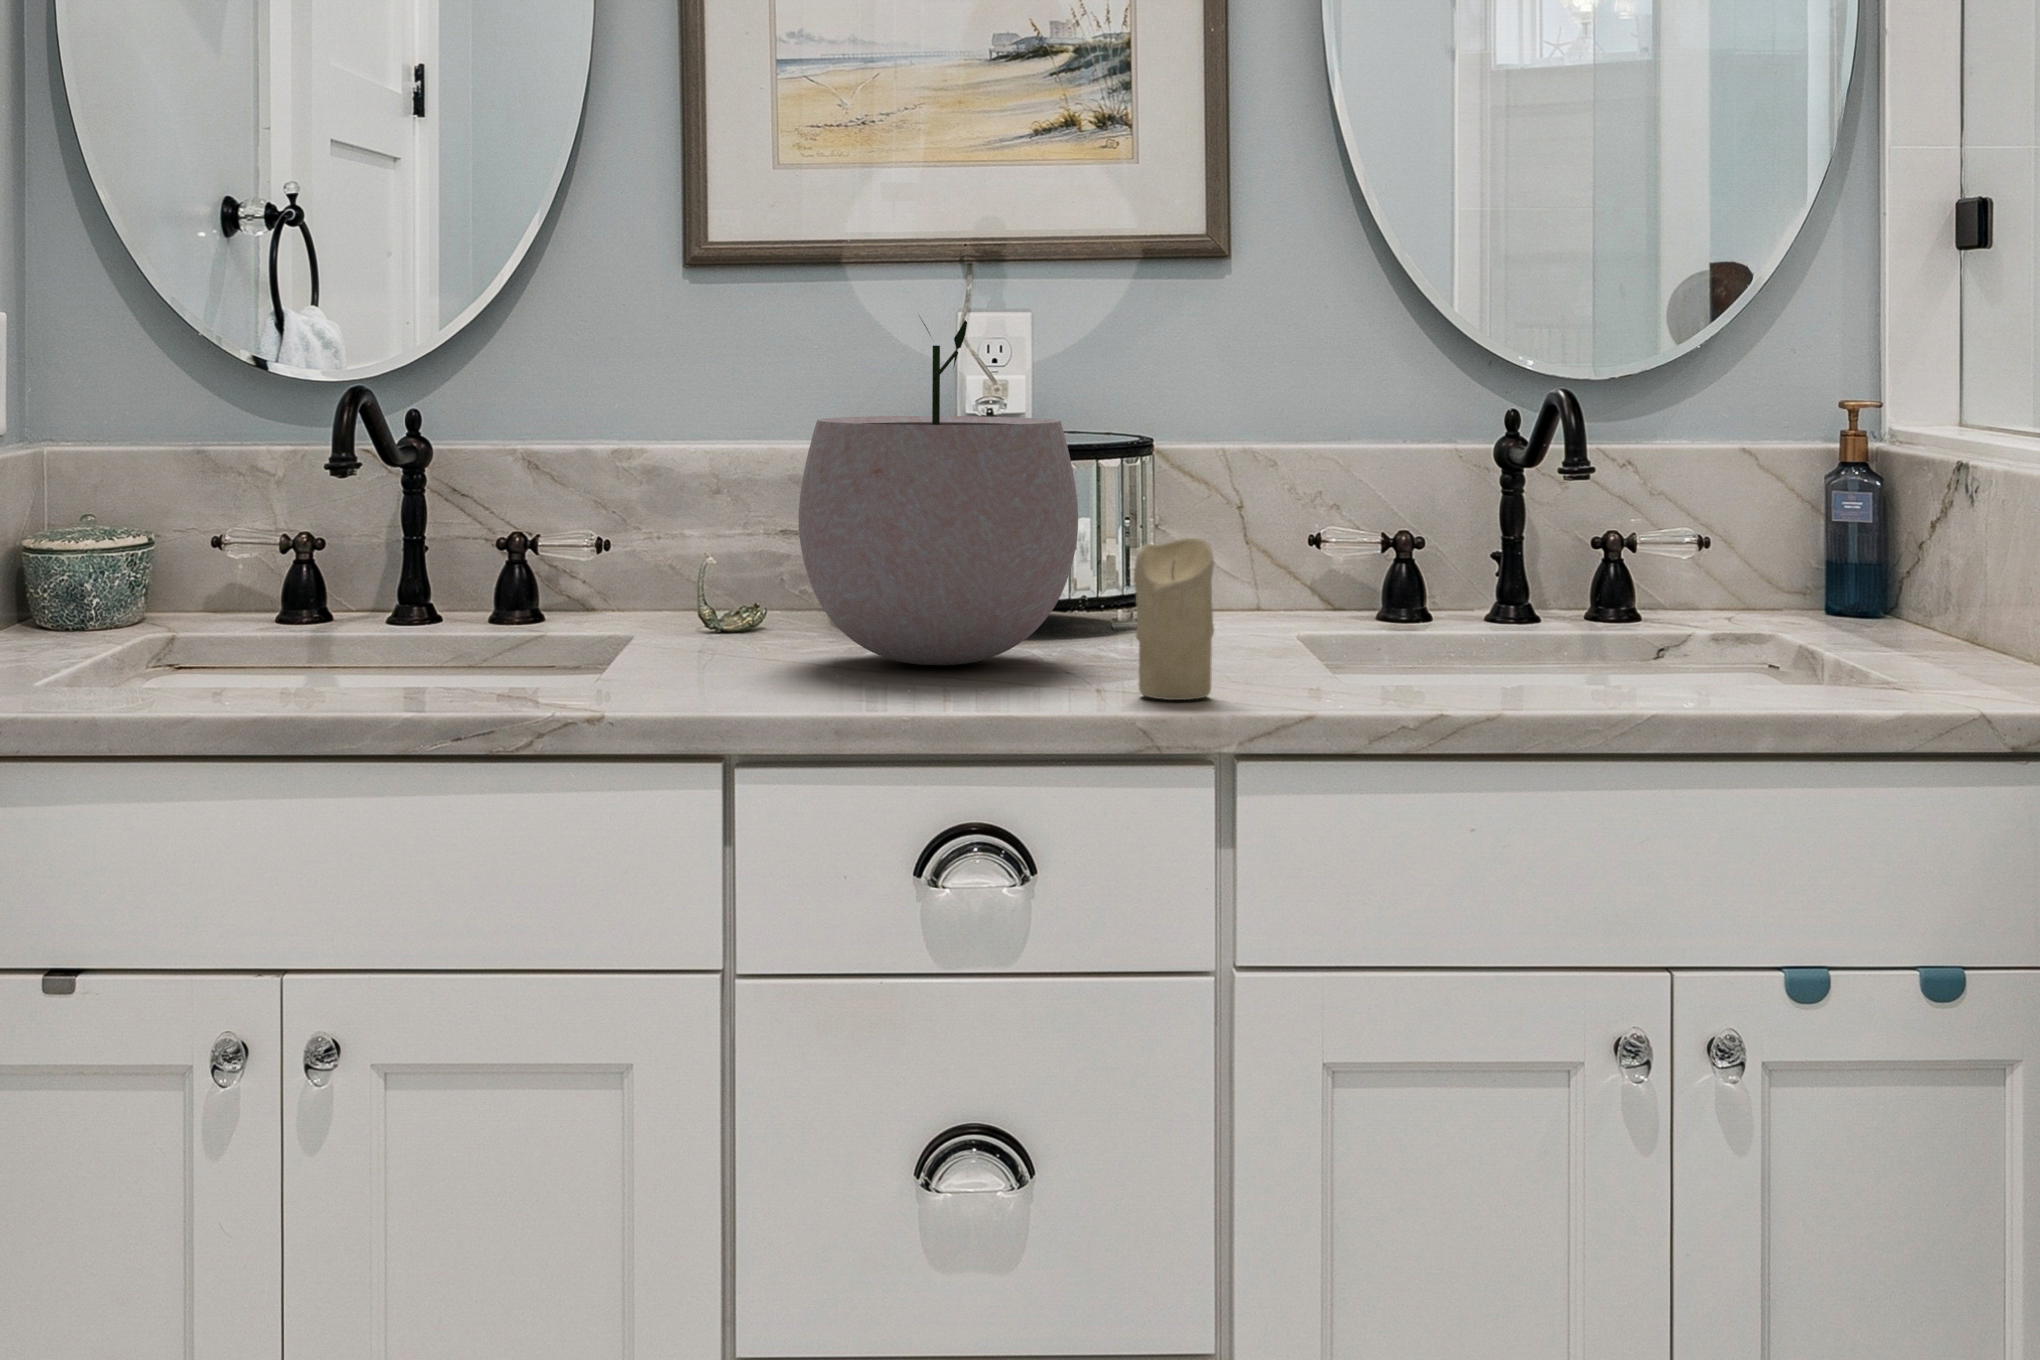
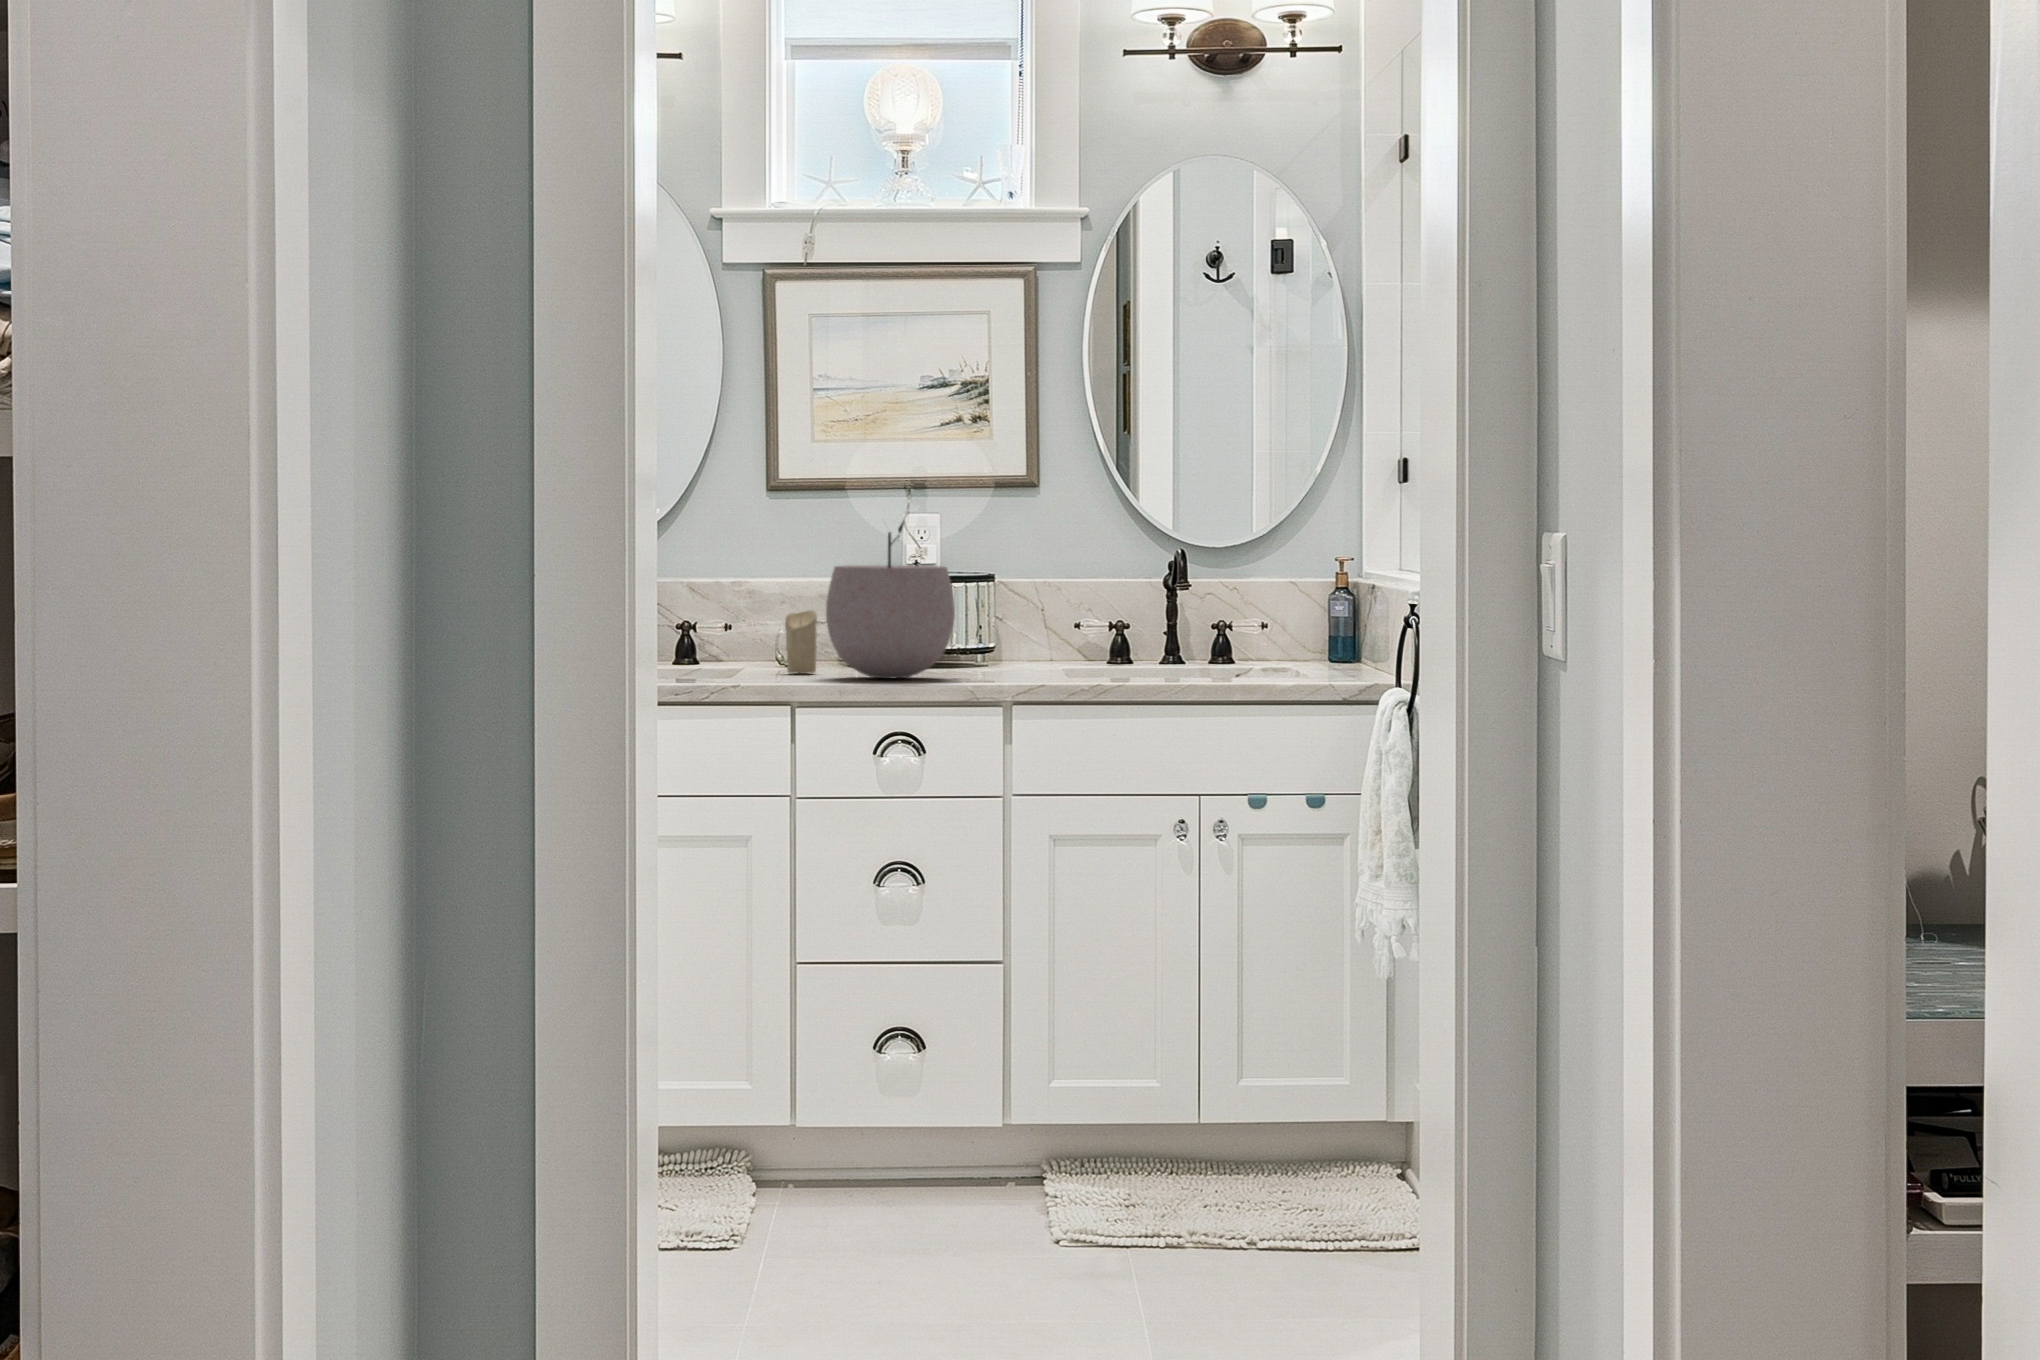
candle: present [1134,538,1214,700] -> present [785,610,817,674]

